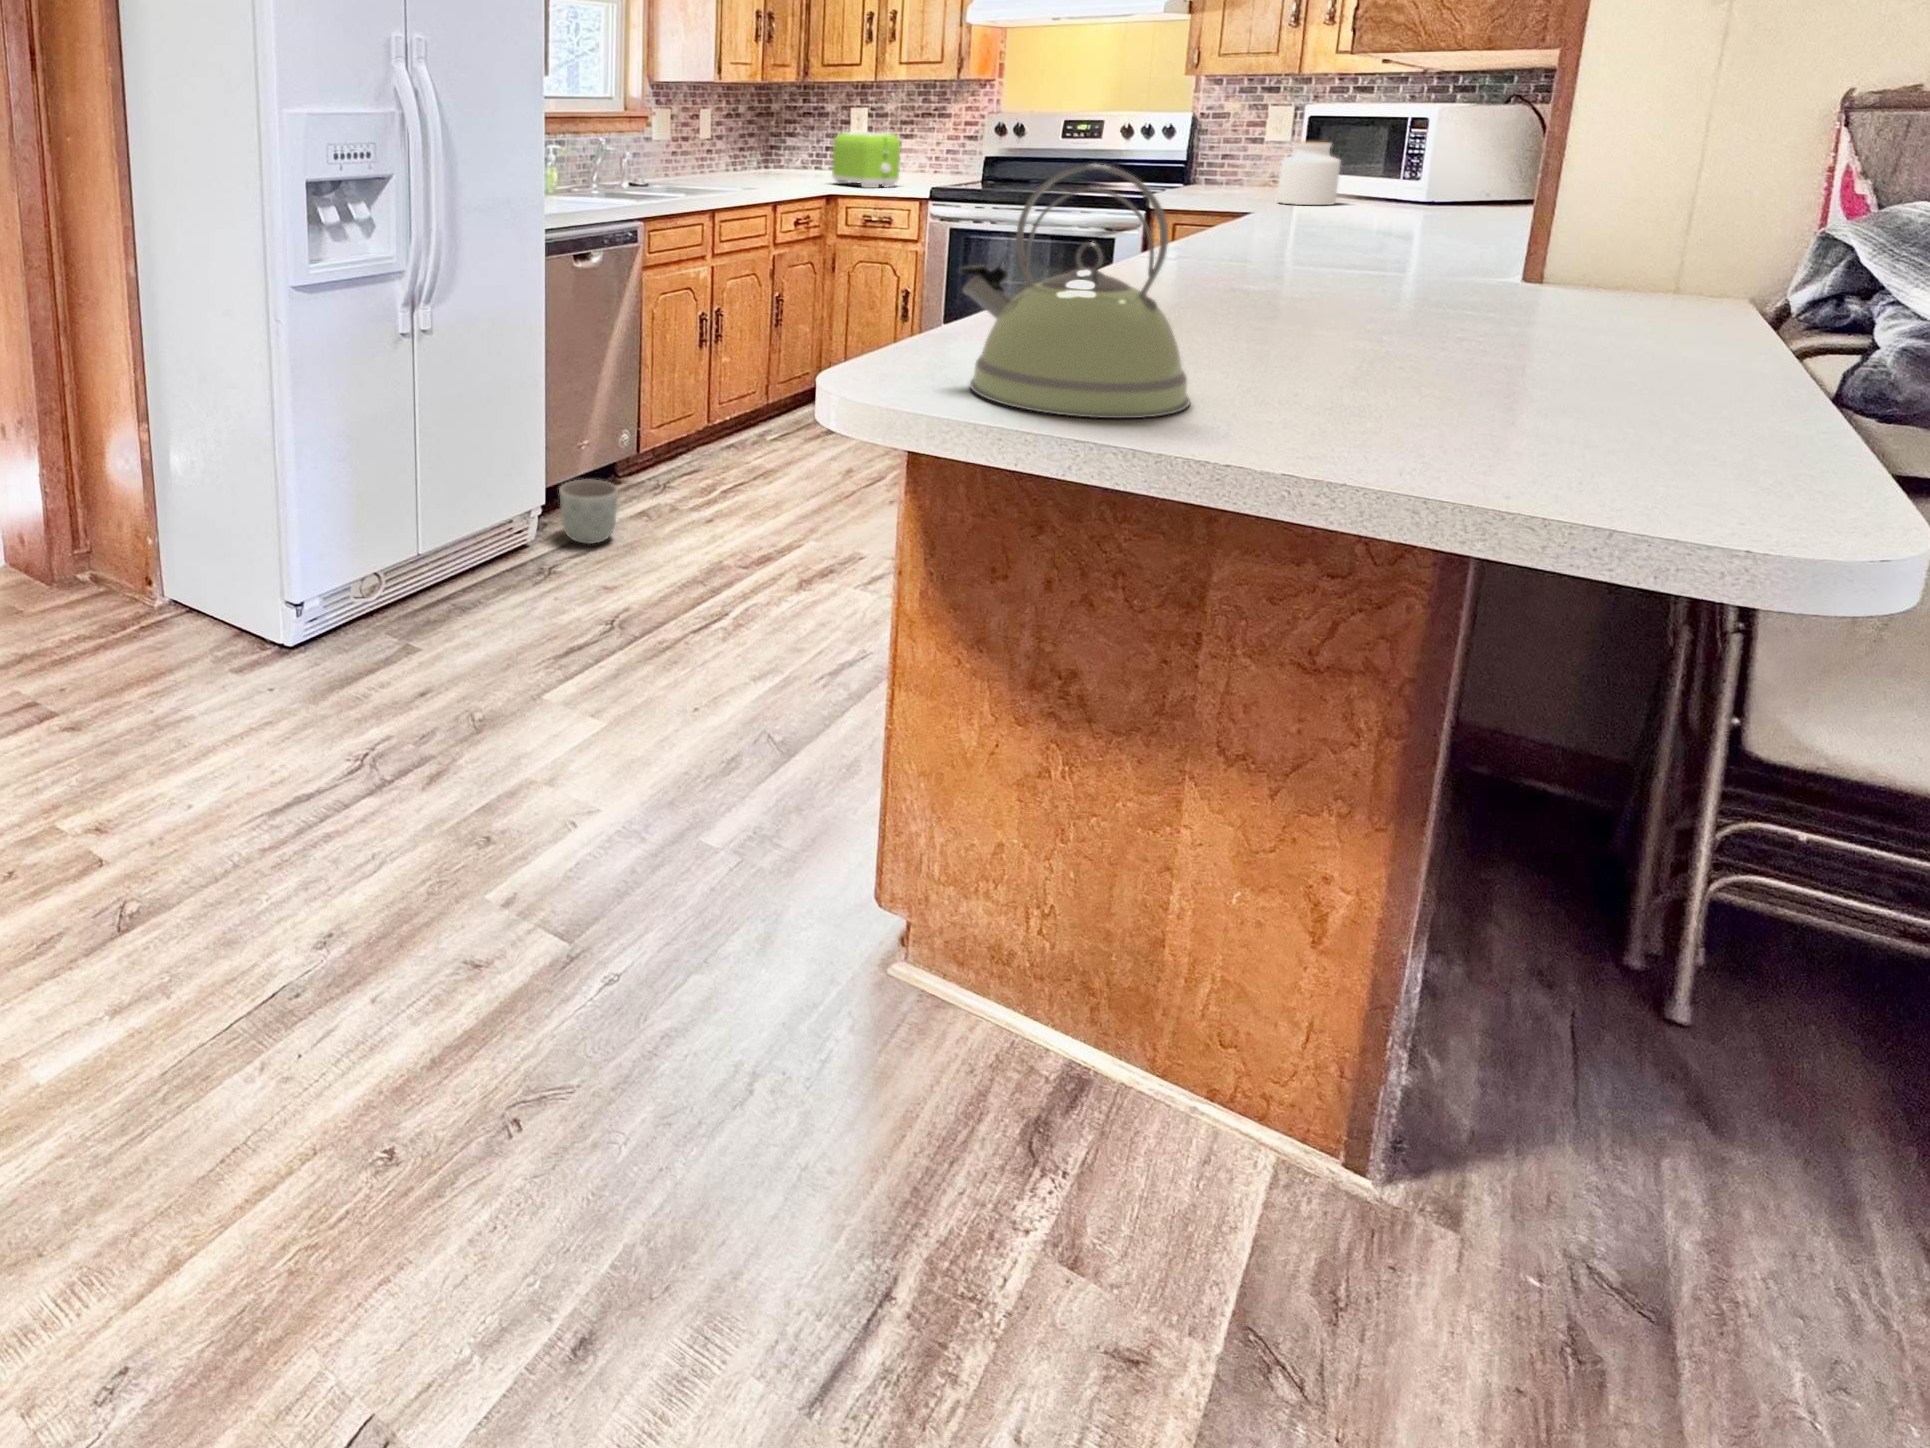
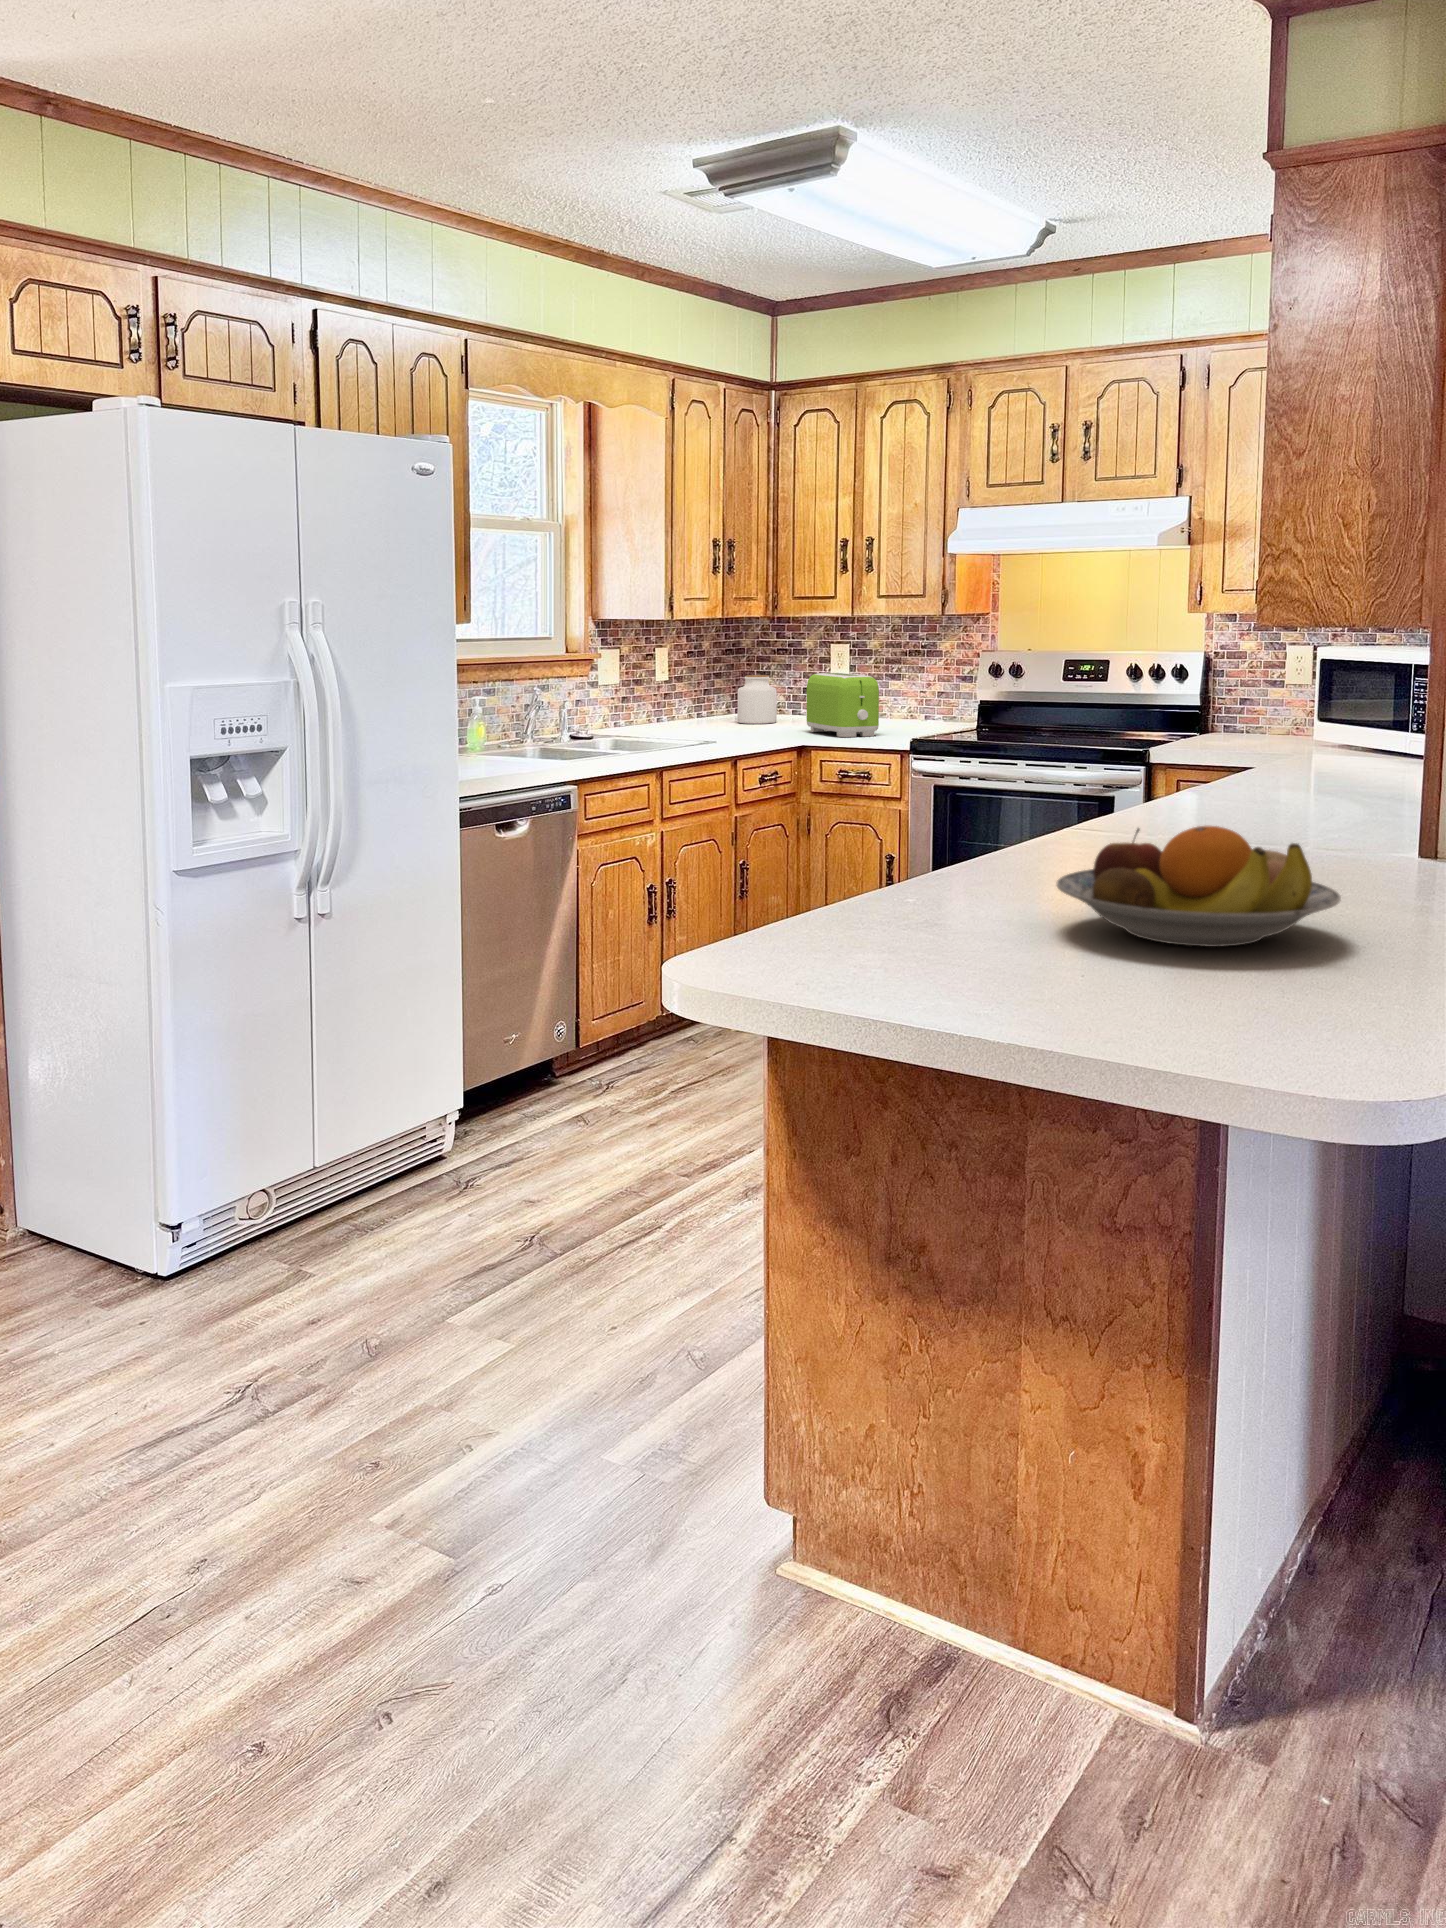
jar: present [1276,142,1340,205] -> present [737,675,777,724]
kettle: present [960,165,1190,418] -> none [789,768,982,994]
fruit bowl: none [1227,239,1582,371] -> present [1056,826,1341,947]
planter: present [559,480,618,544] -> none [481,1079,548,1153]

